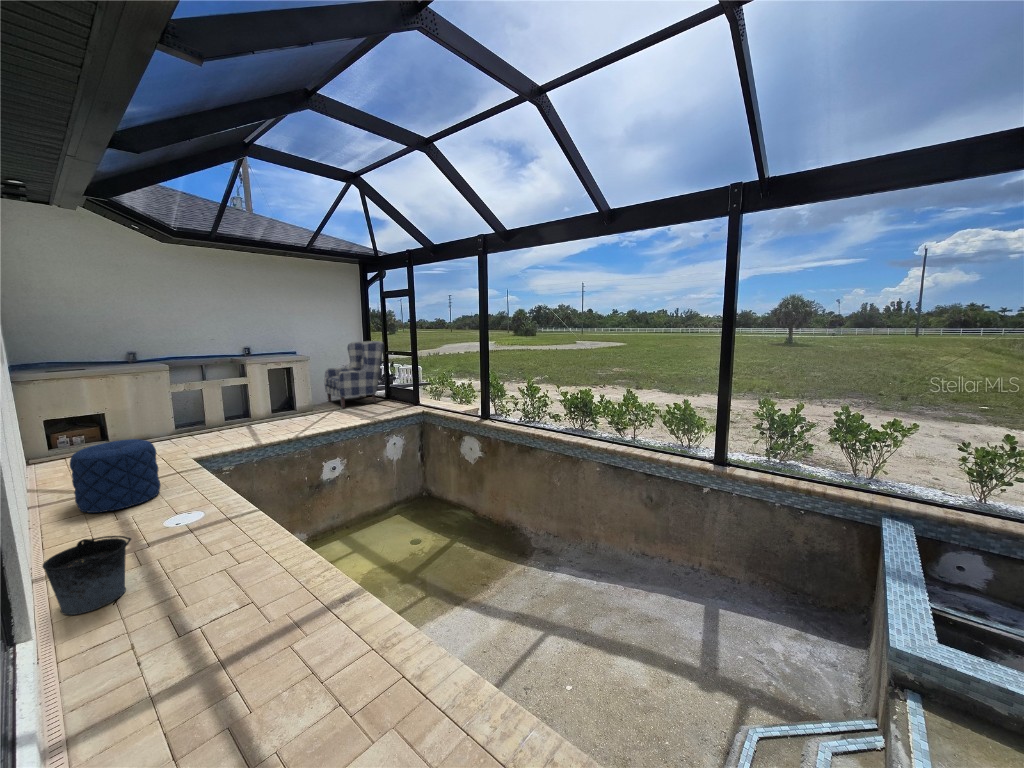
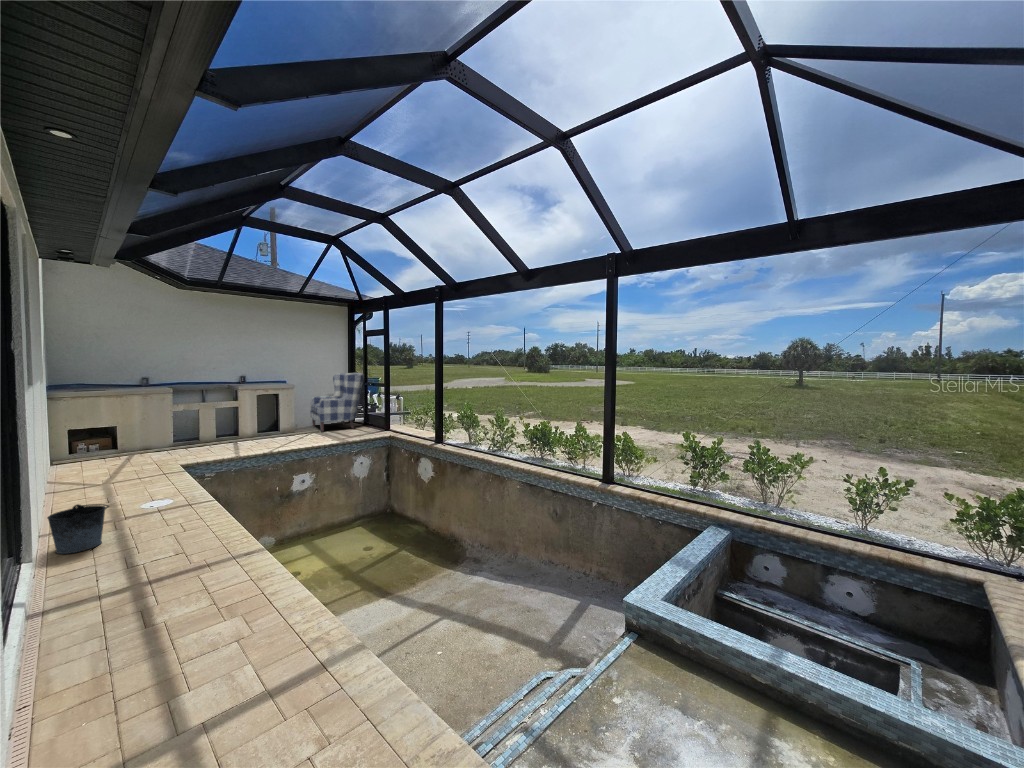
pouf: present [70,439,160,513] -> none [80,444,147,498]

